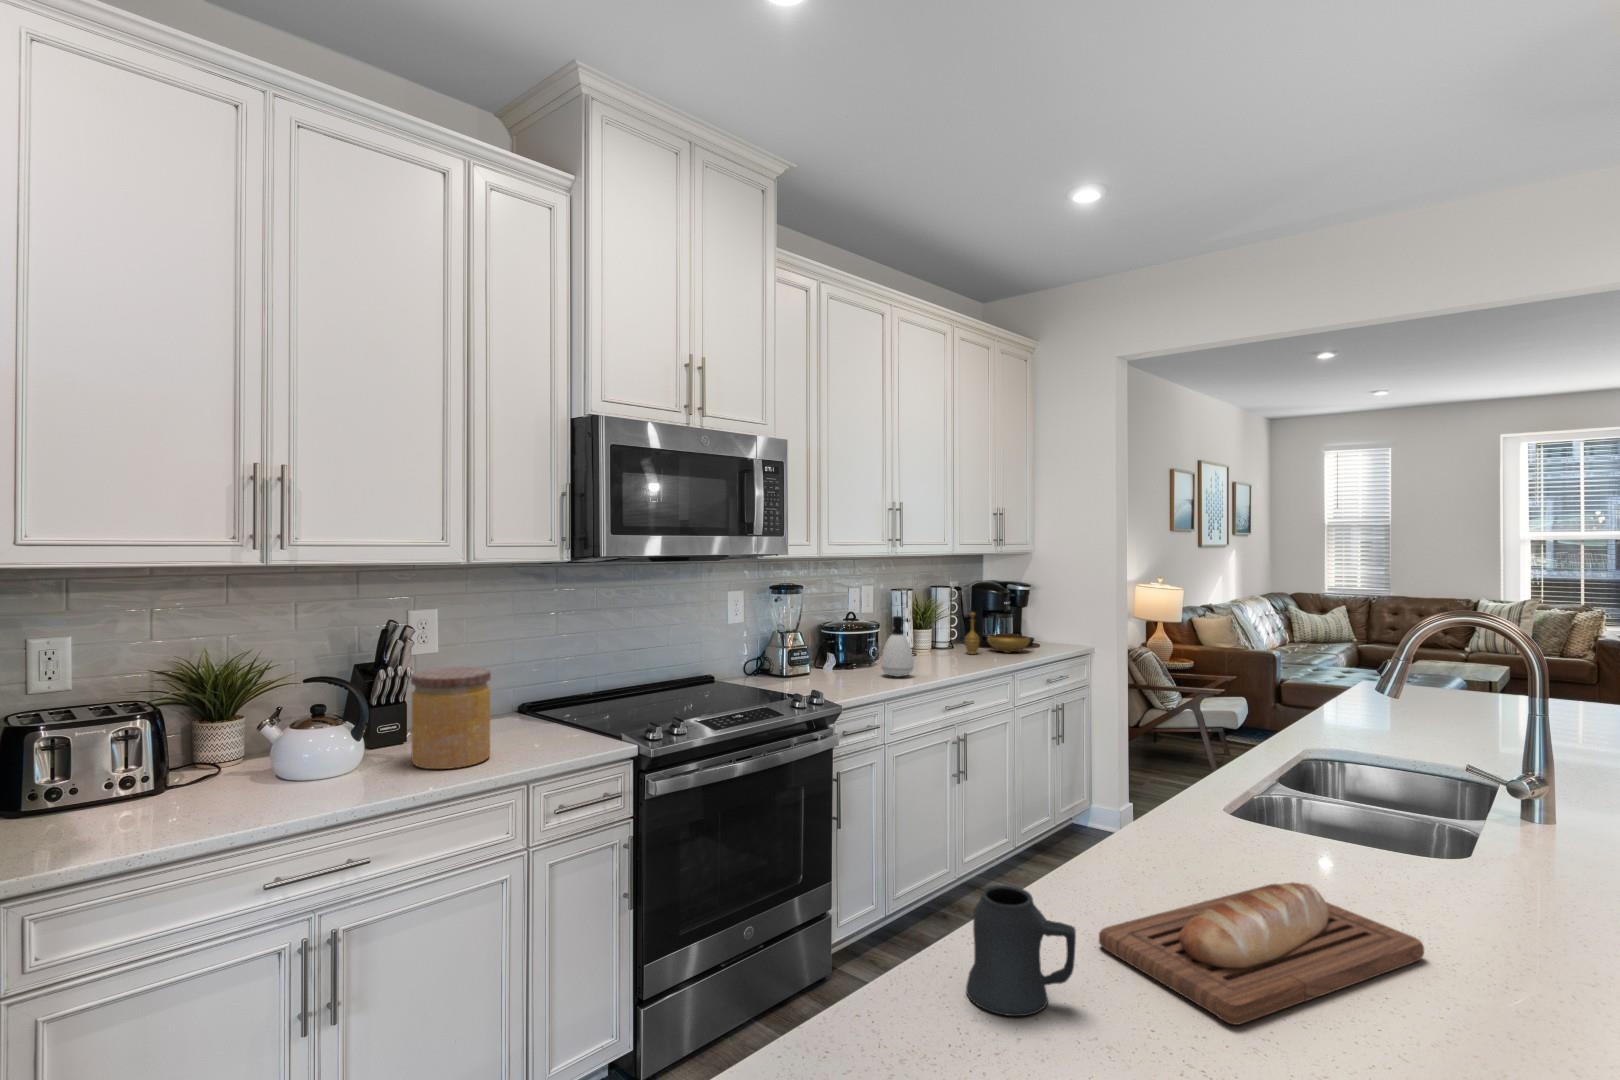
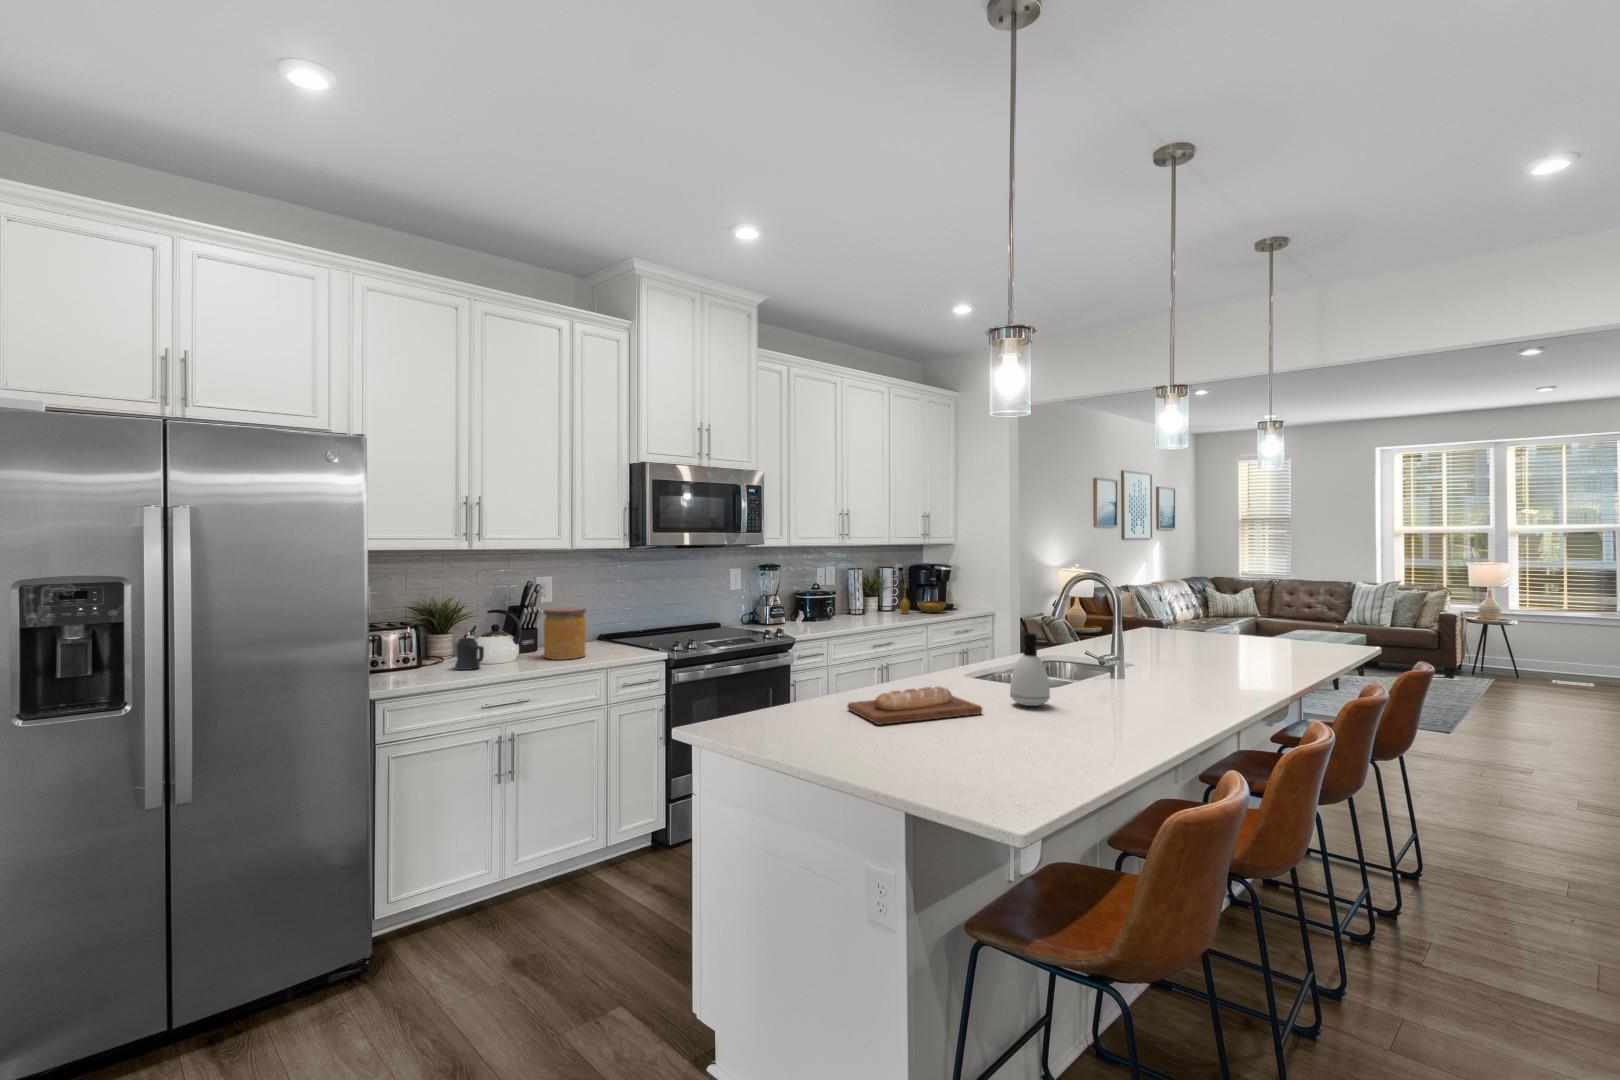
soap dispenser: present [881,616,914,677] -> present [1010,633,1050,706]
mug: present [966,885,1076,1016] -> present [455,637,484,670]

